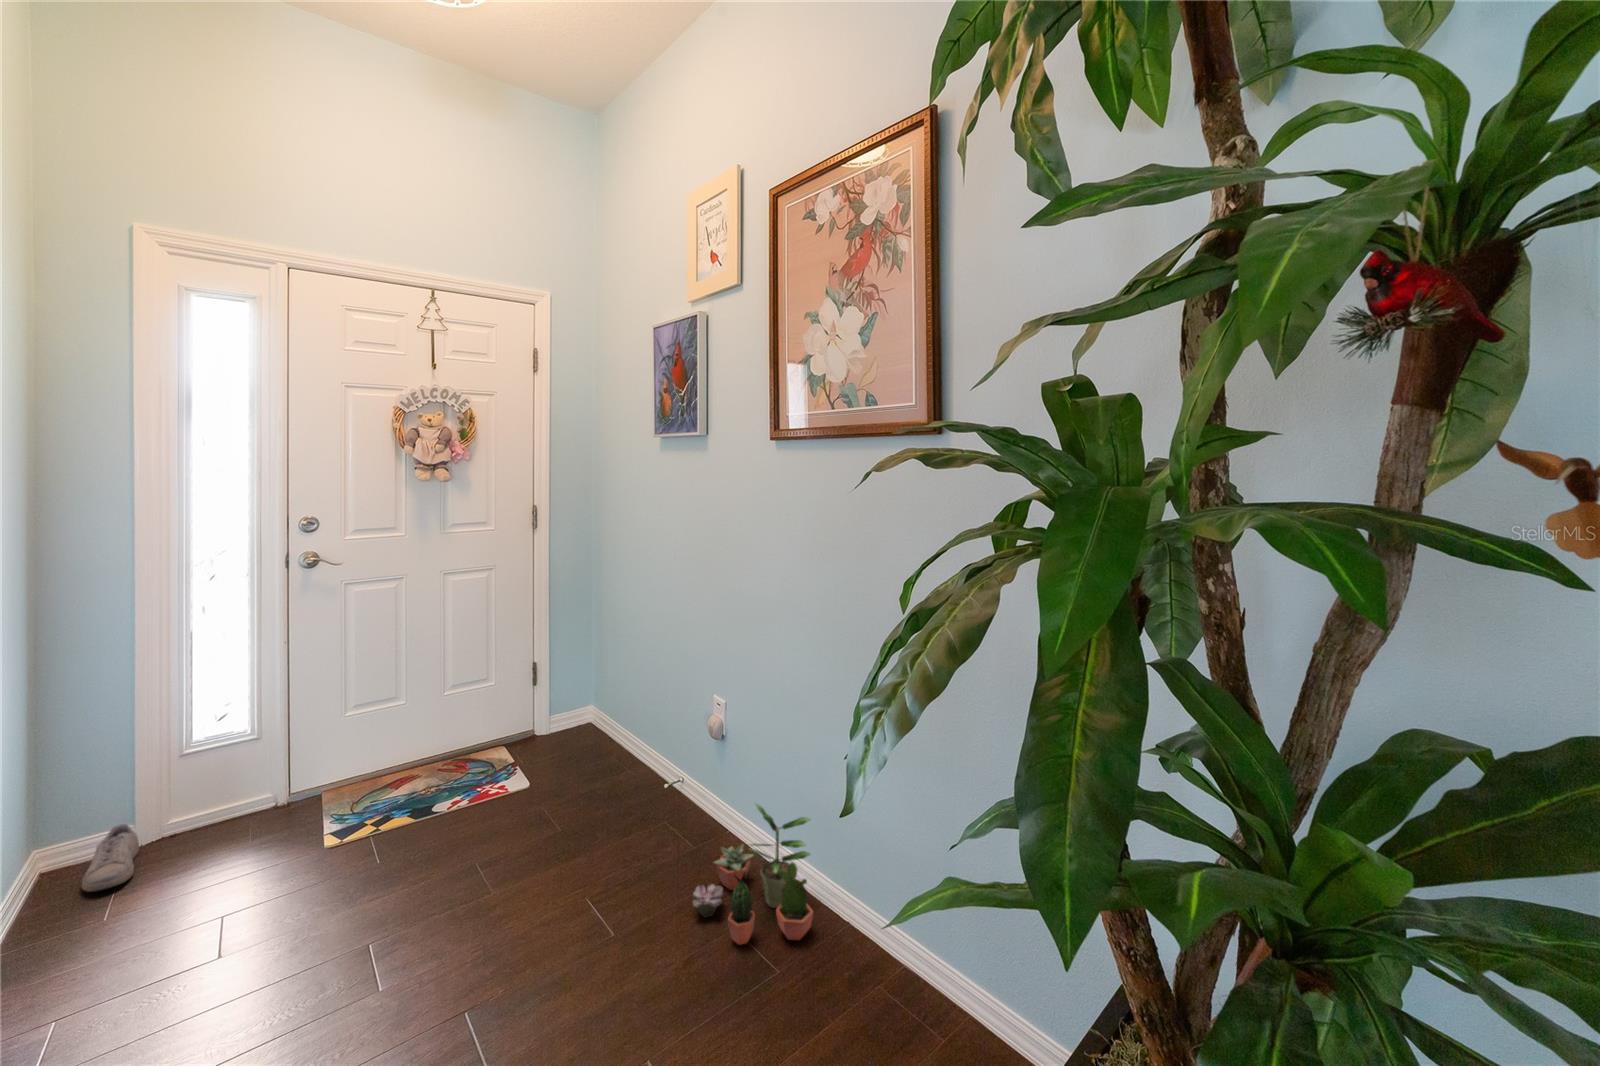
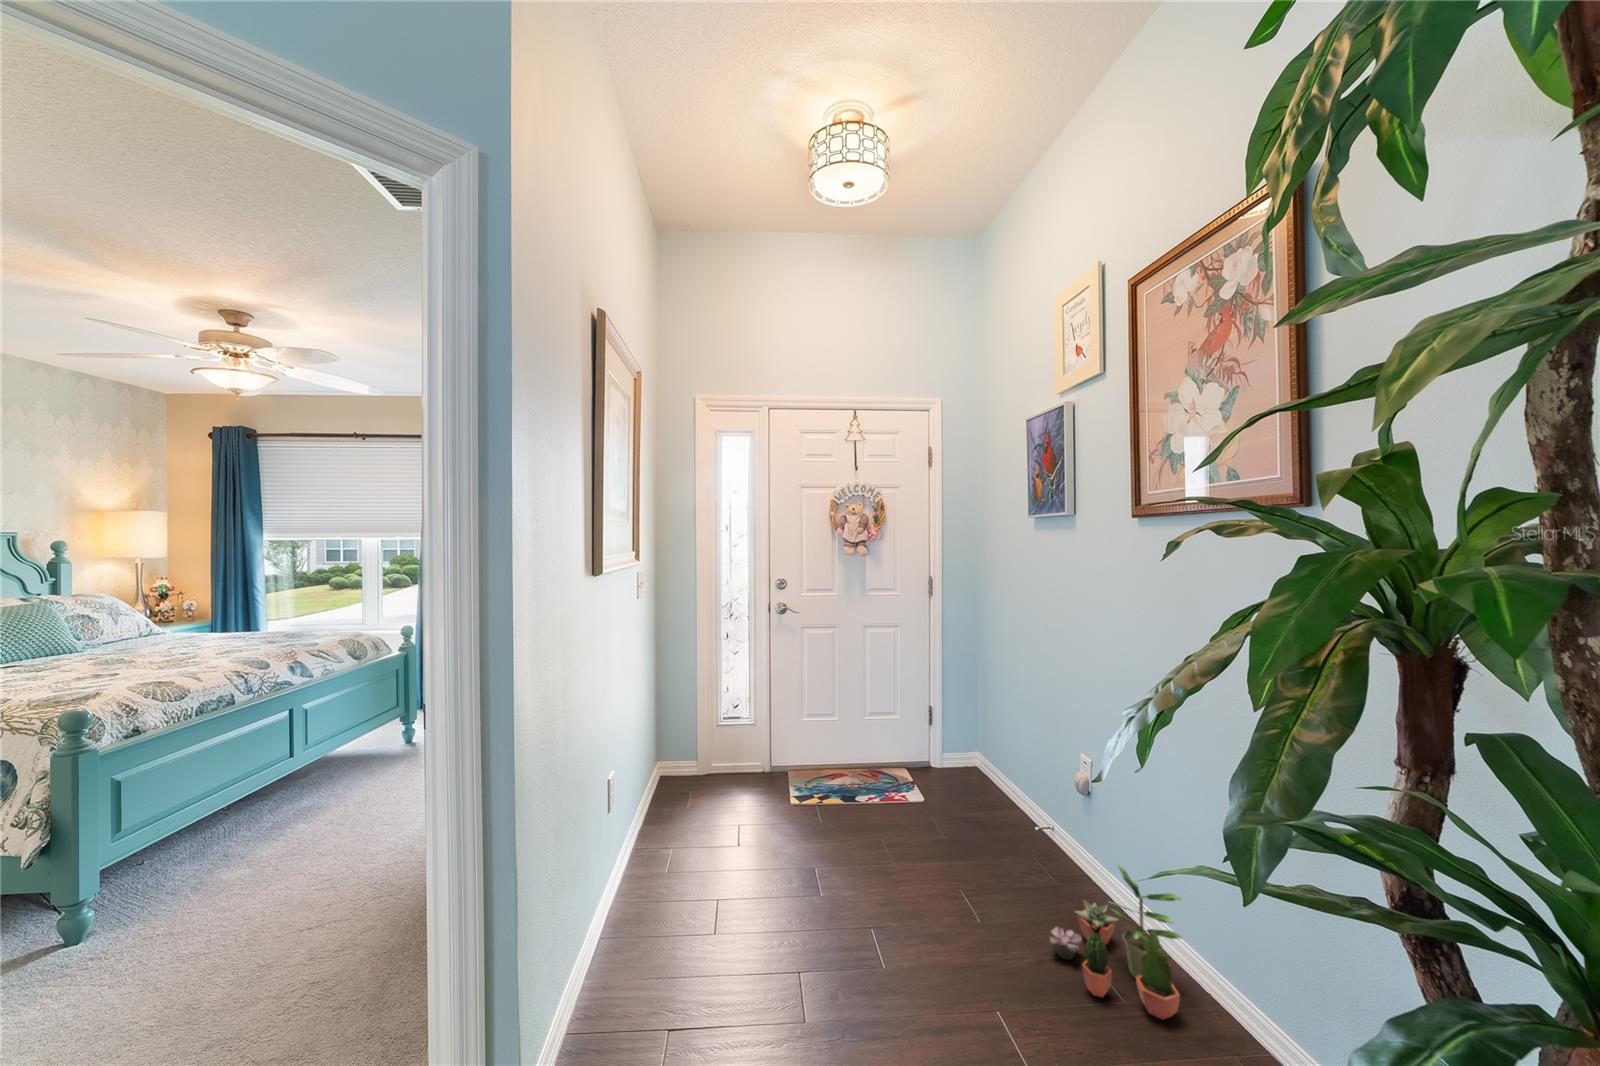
shoe: present [82,824,139,892] -> none [676,759,699,795]

